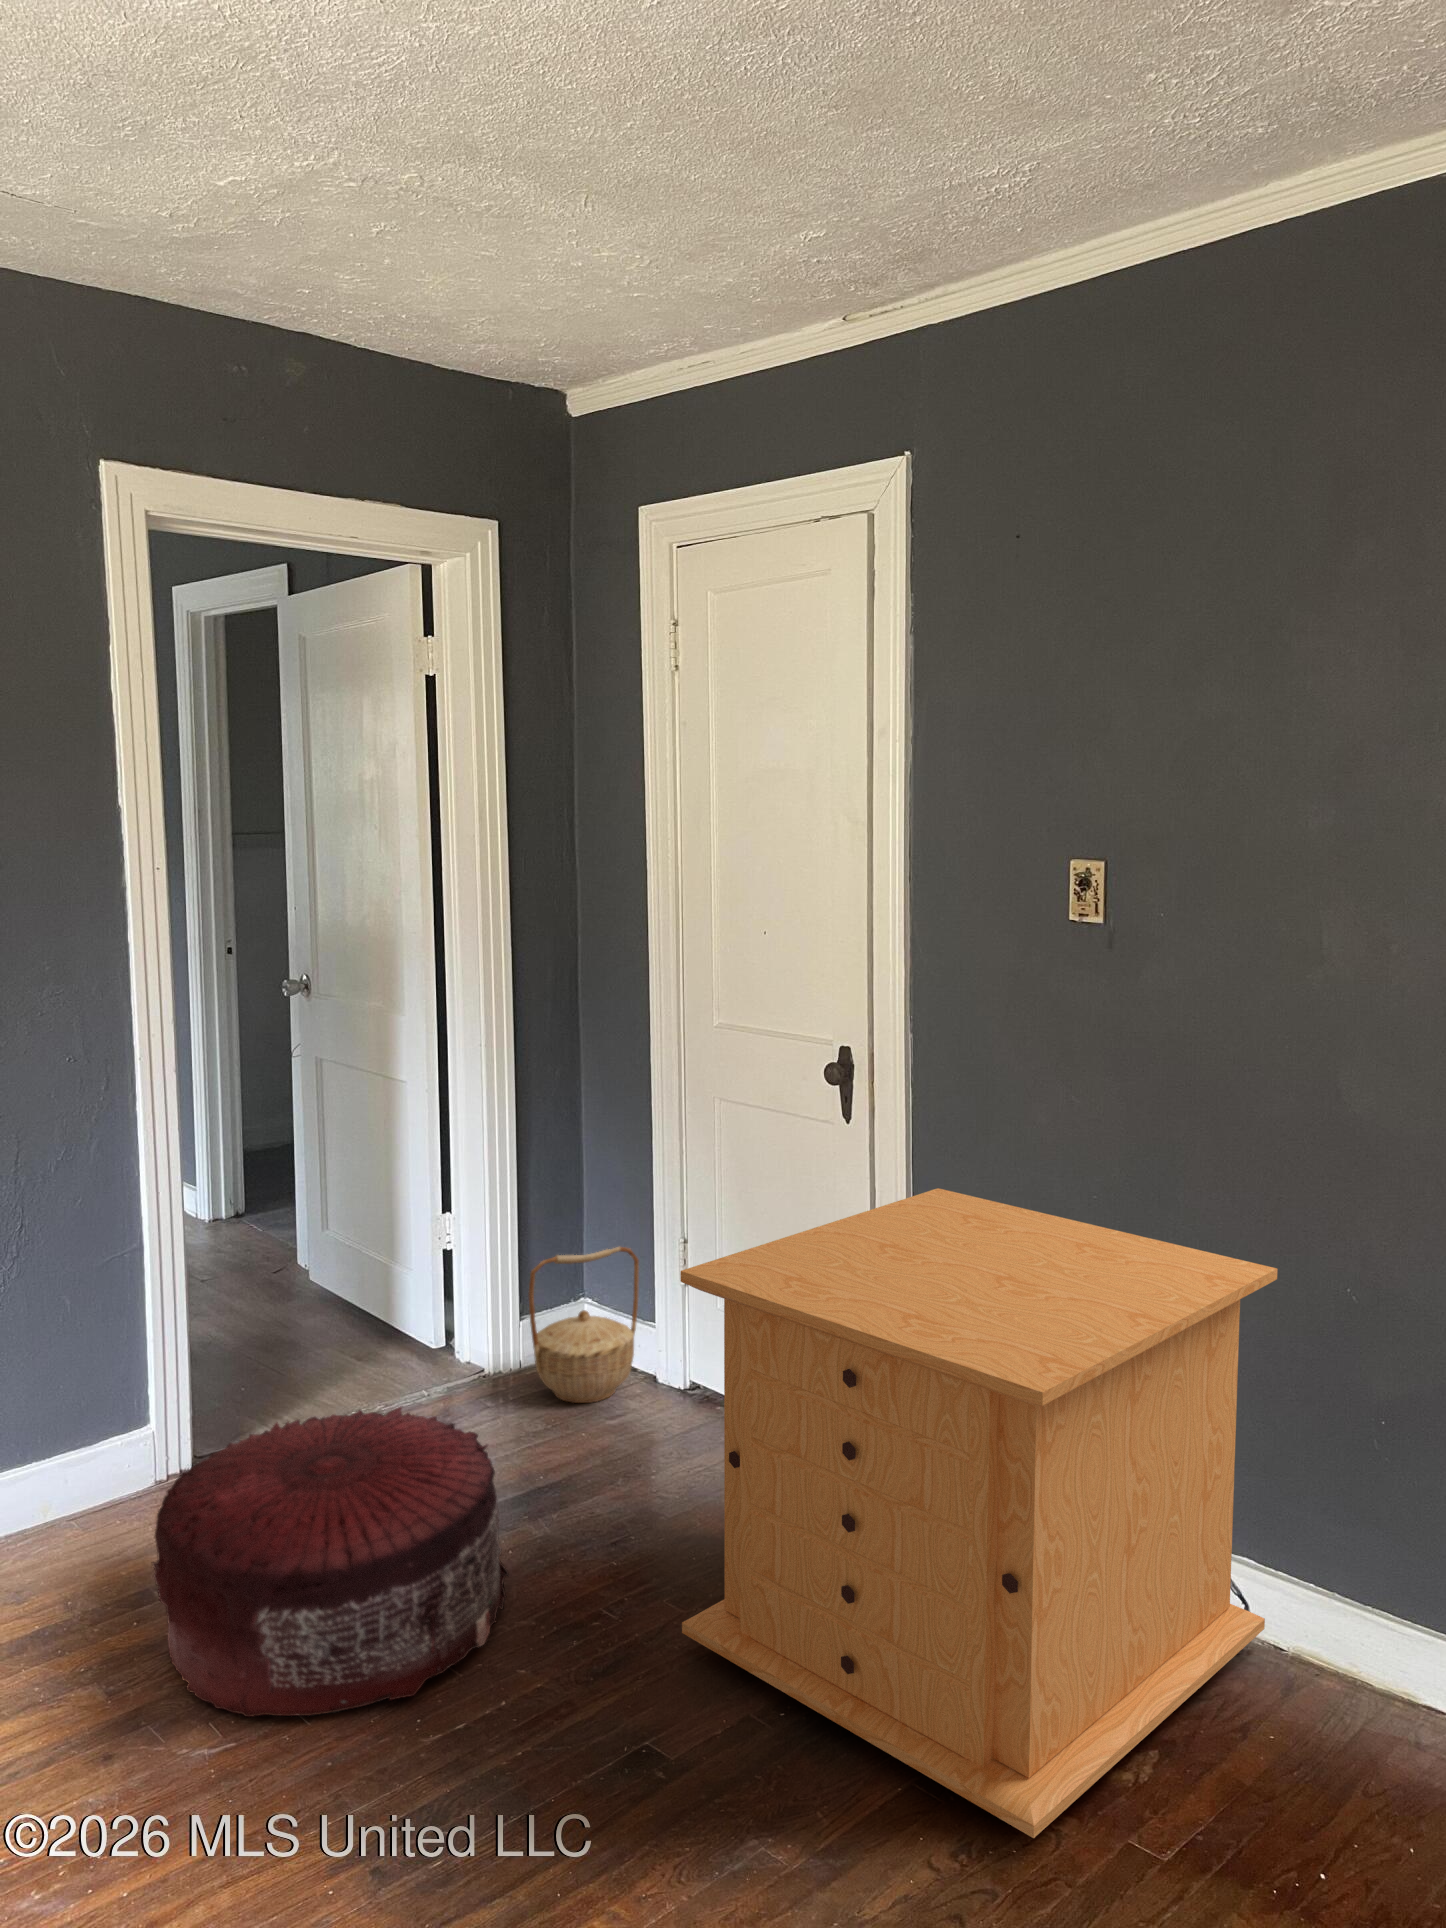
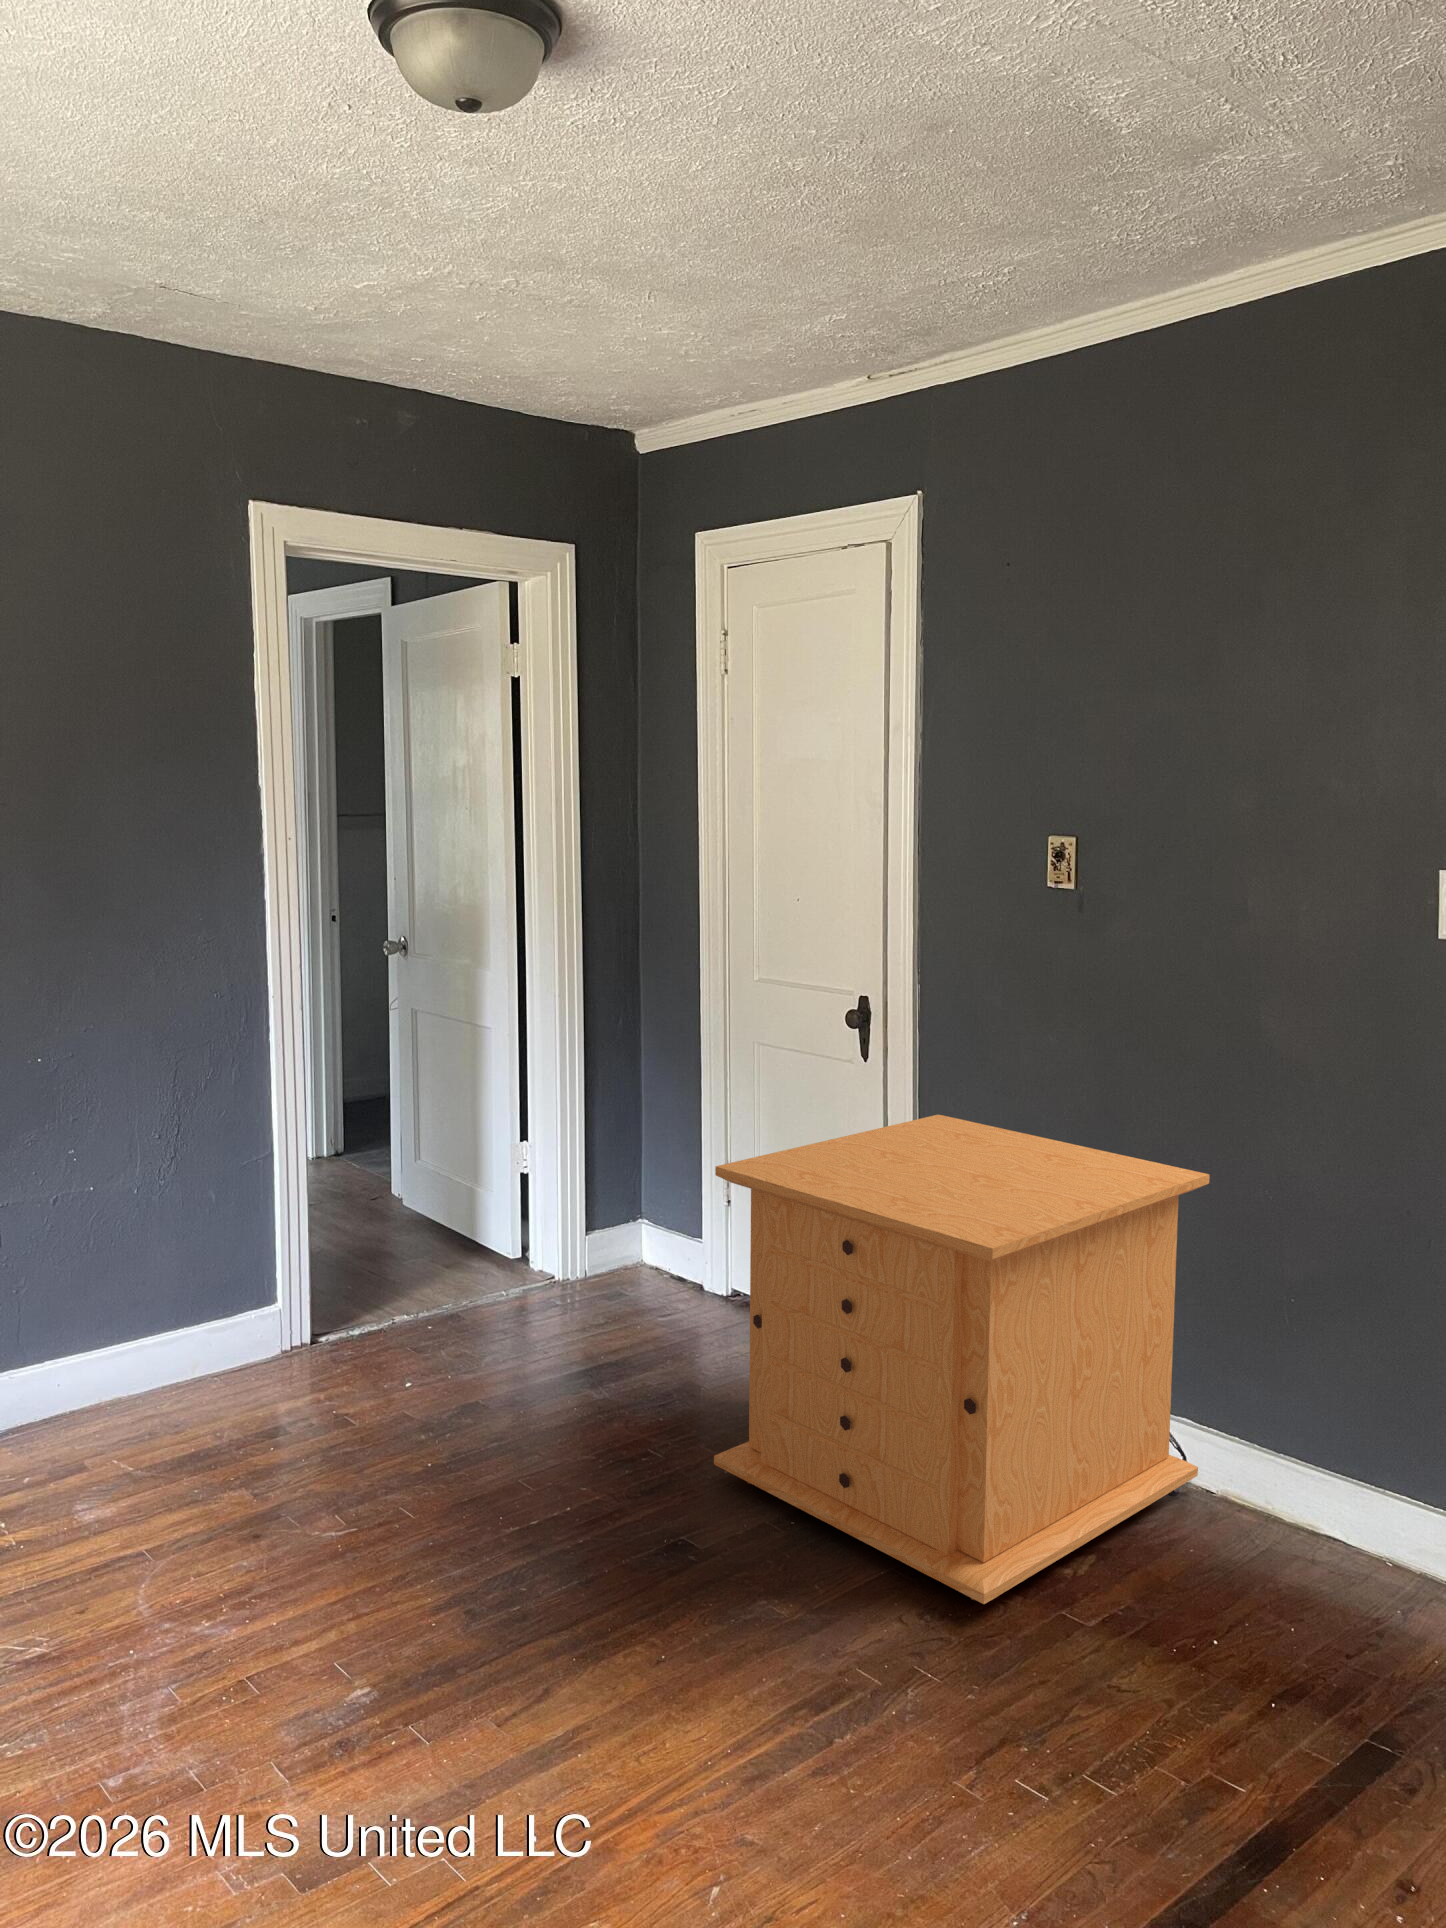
basket: present [528,1247,639,1403] -> none [593,1172,688,1304]
pouf: present [152,1407,509,1717] -> none [289,1285,575,1513]

